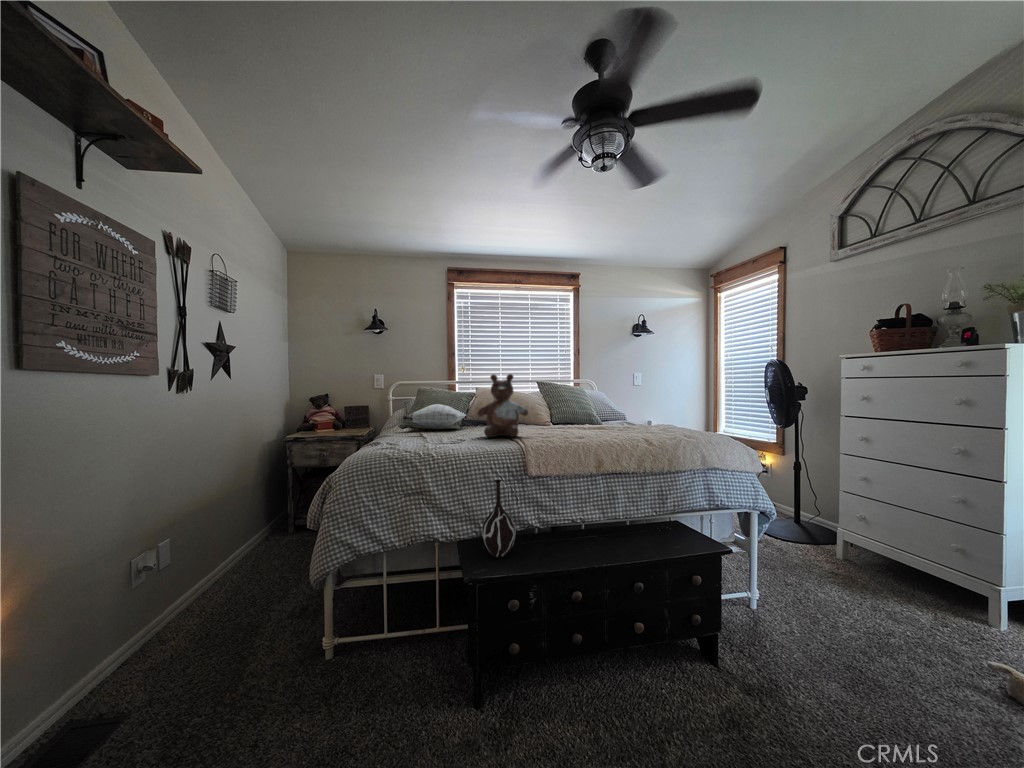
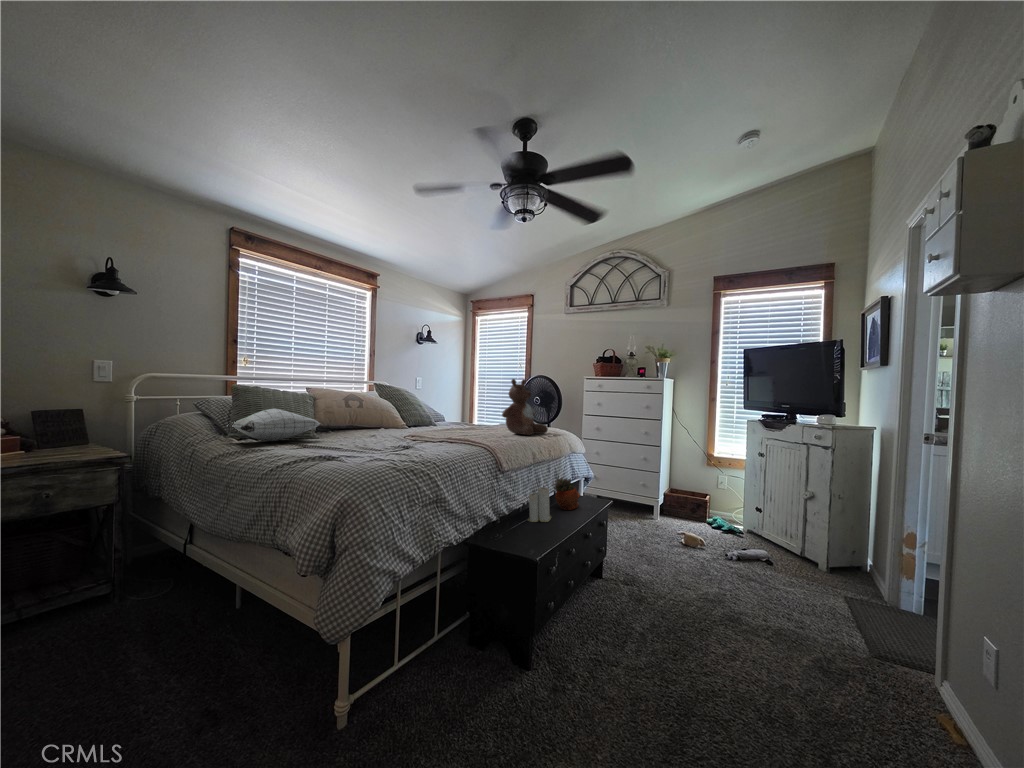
stuffed bear: present [477,374,528,437] -> present [502,379,548,435]
vase: present [482,480,516,558] -> none [495,474,525,542]
succulent planter: none [623,499,671,547] -> present [554,478,580,510]
candle: none [564,502,597,551] -> present [528,487,551,522]

